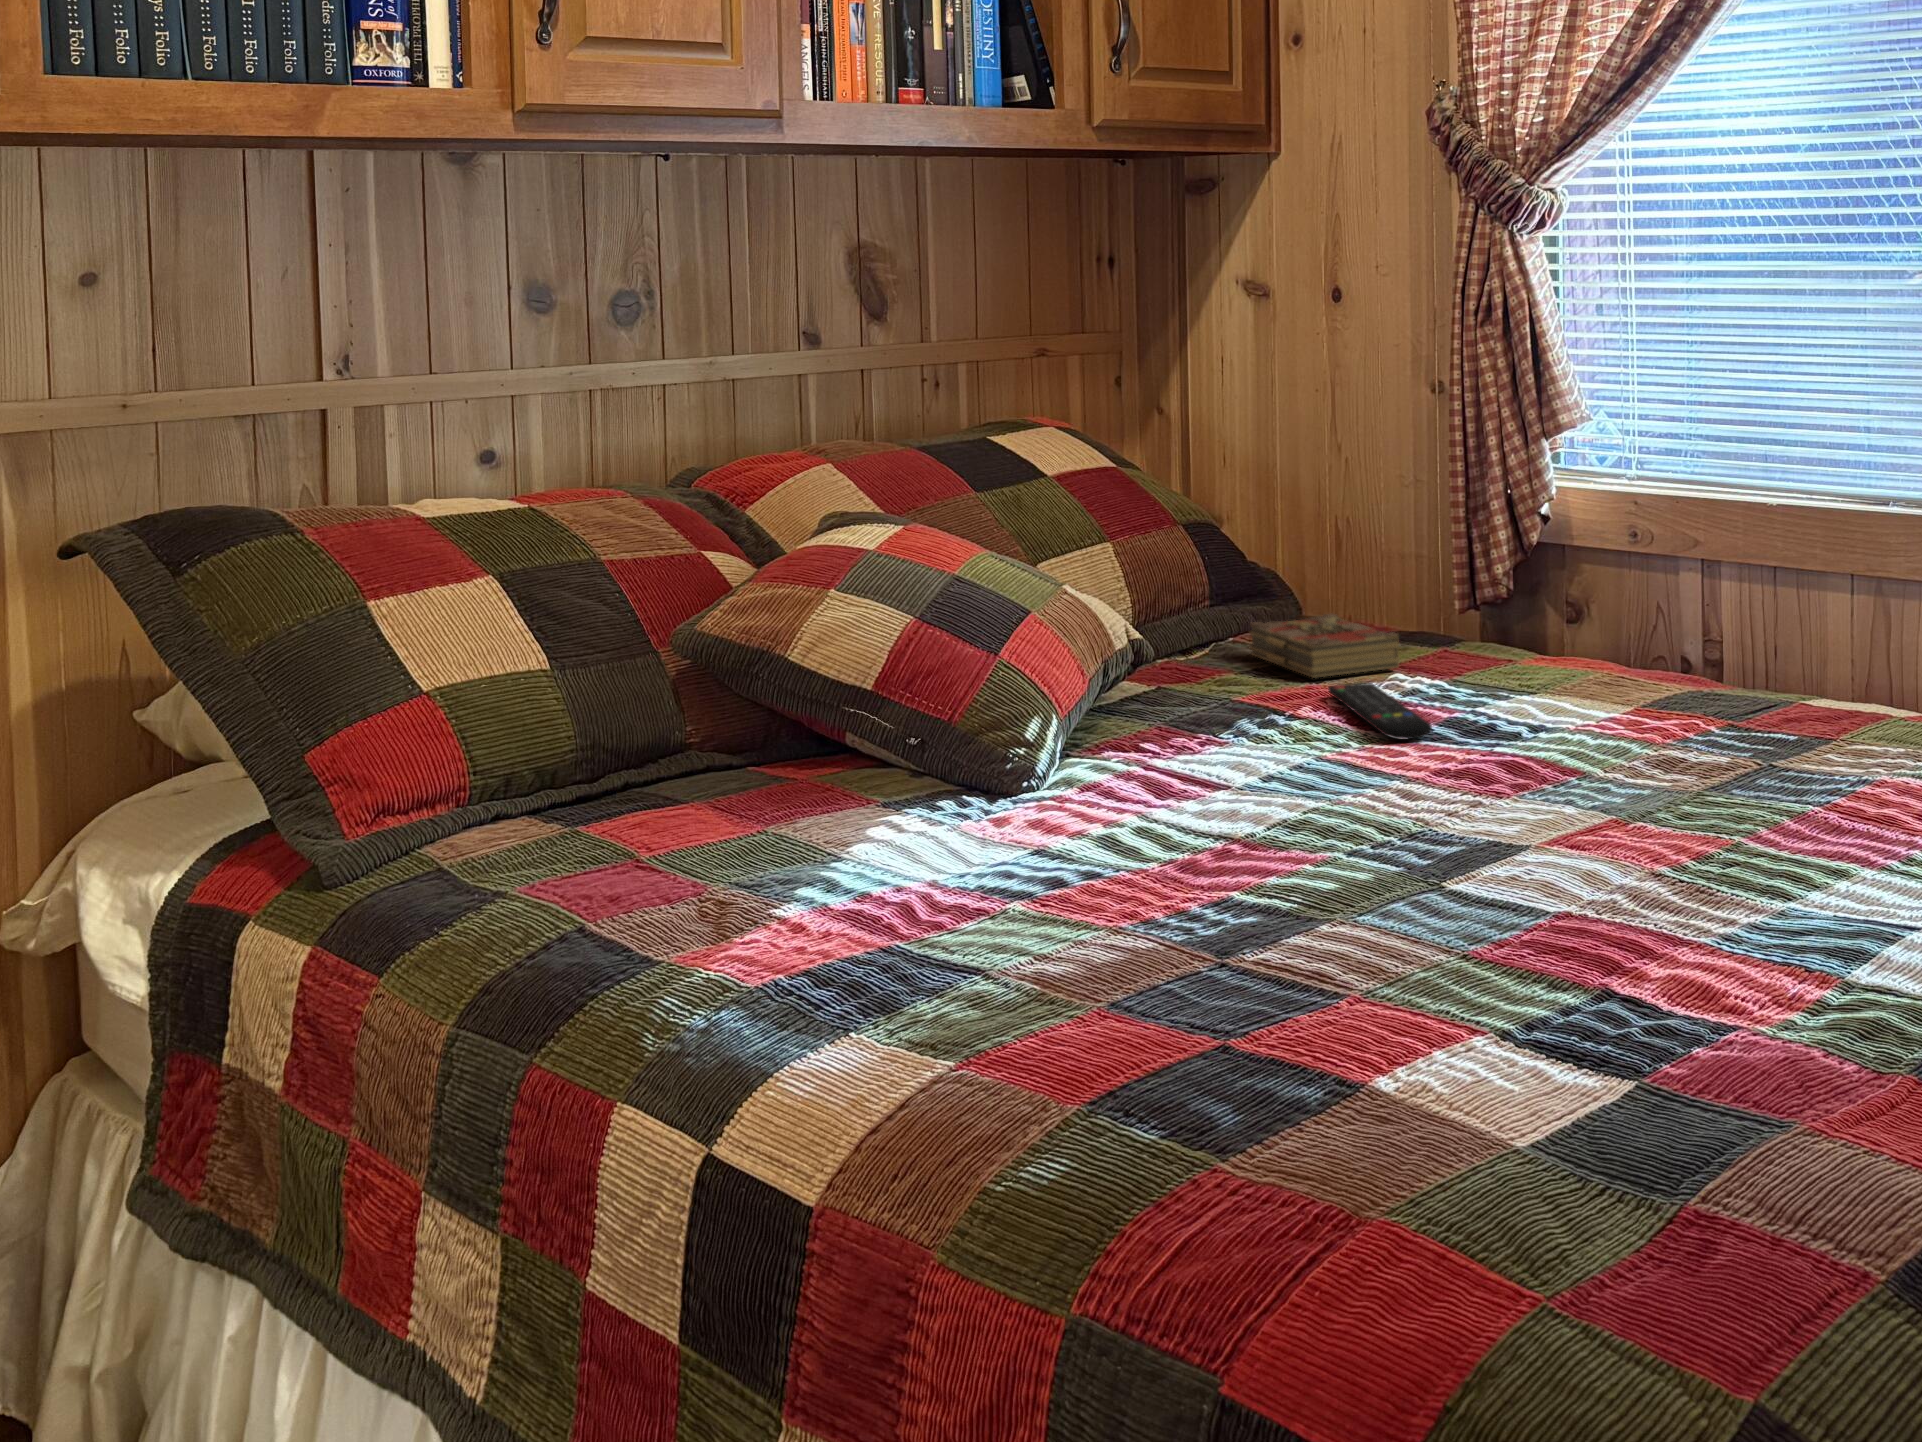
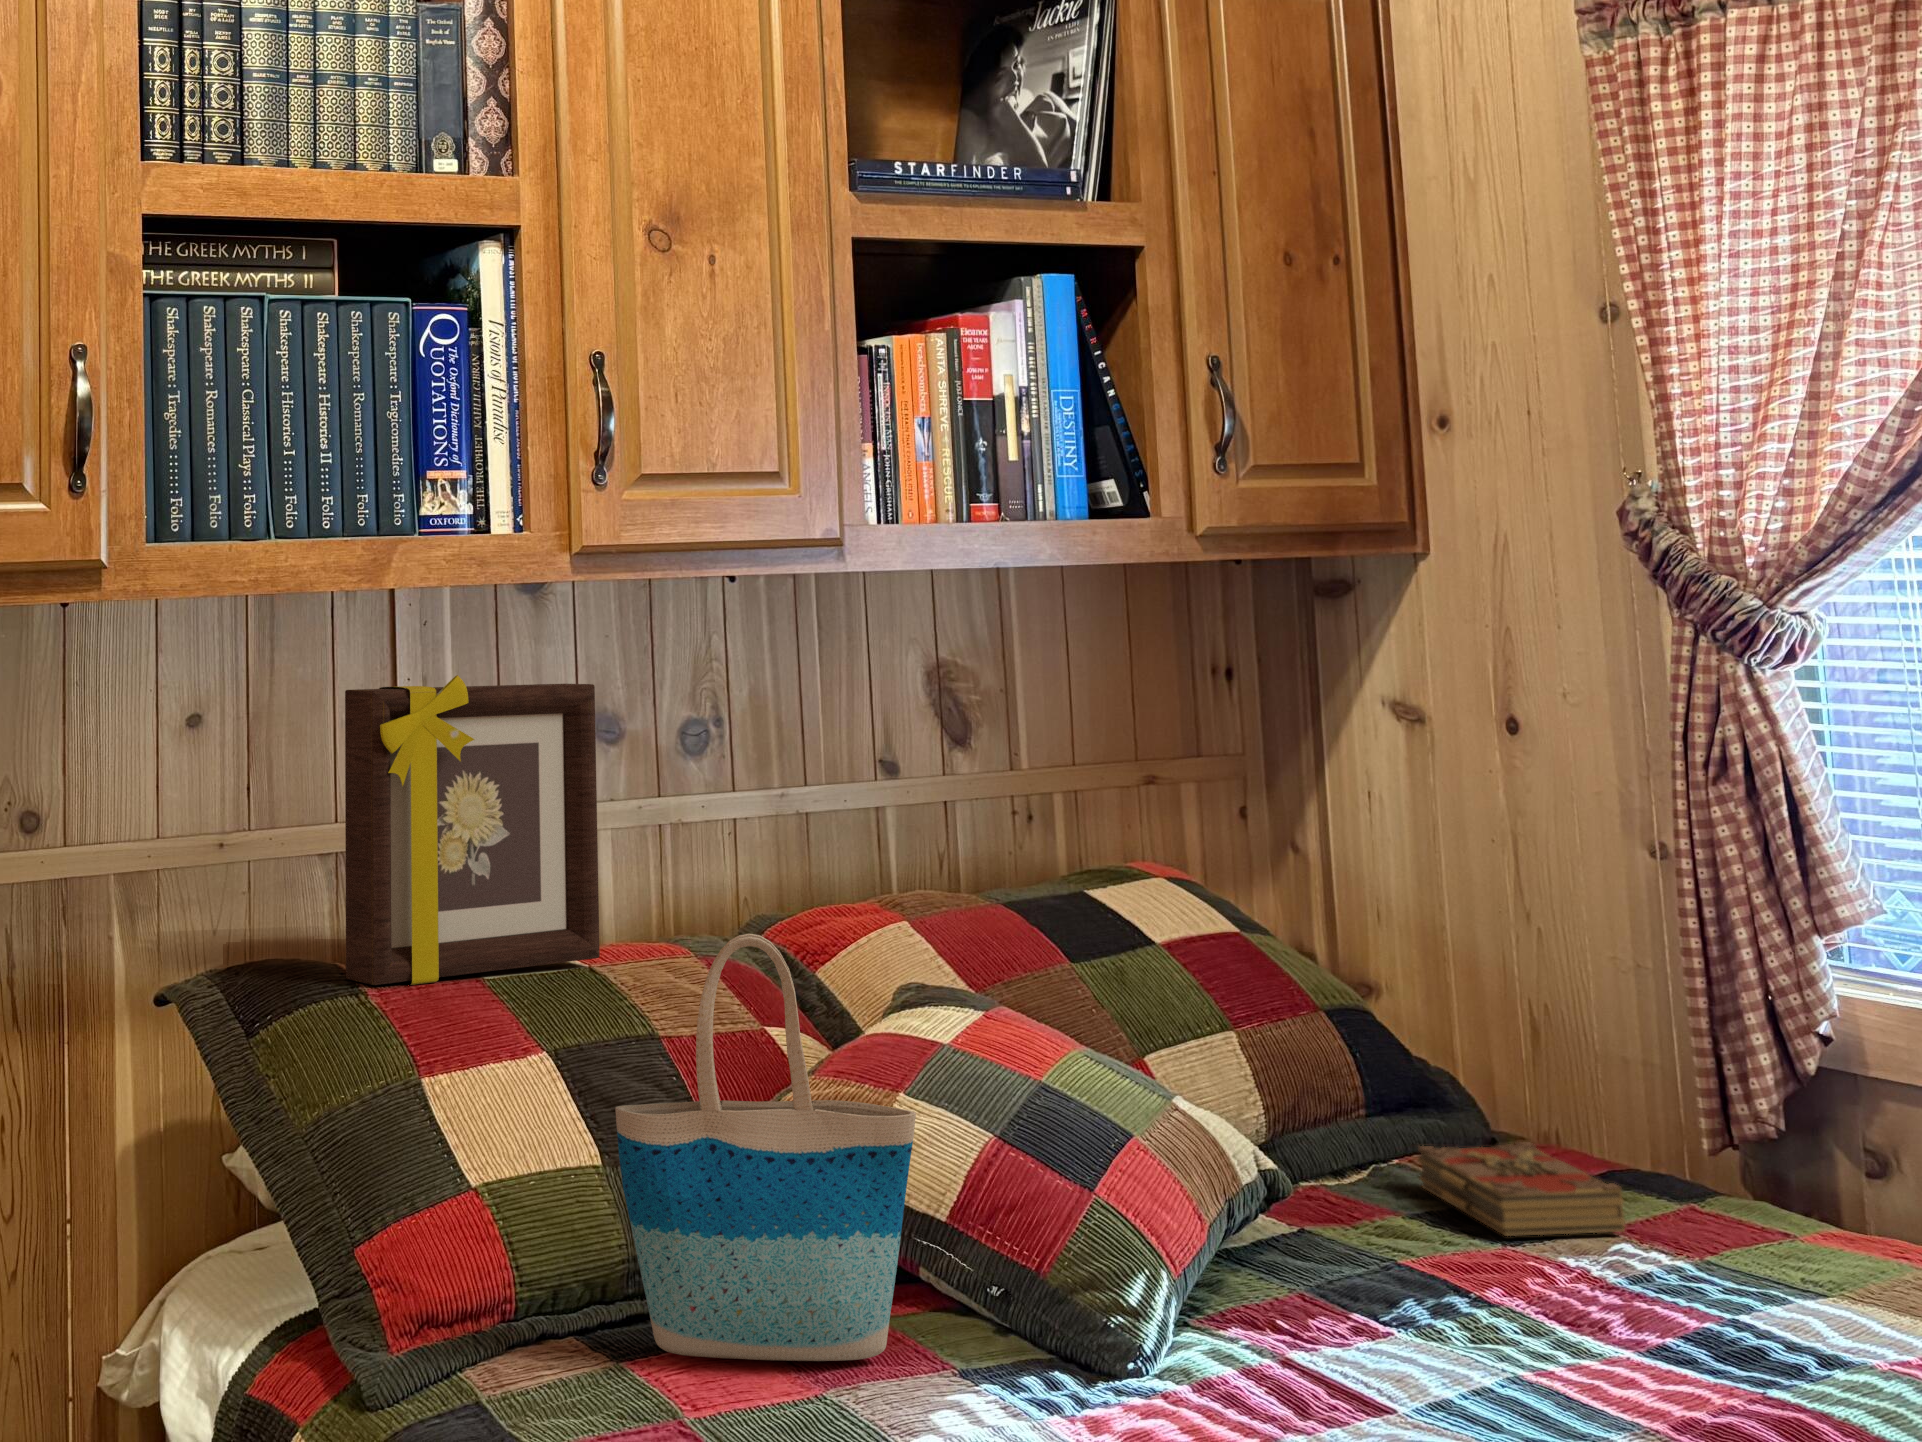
picture frame: none [273,224,541,525] -> present [345,675,600,985]
tote bag: none [572,446,851,819] -> present [615,934,916,1361]
remote control: present [1328,683,1432,739] -> none [1526,1254,1677,1359]

